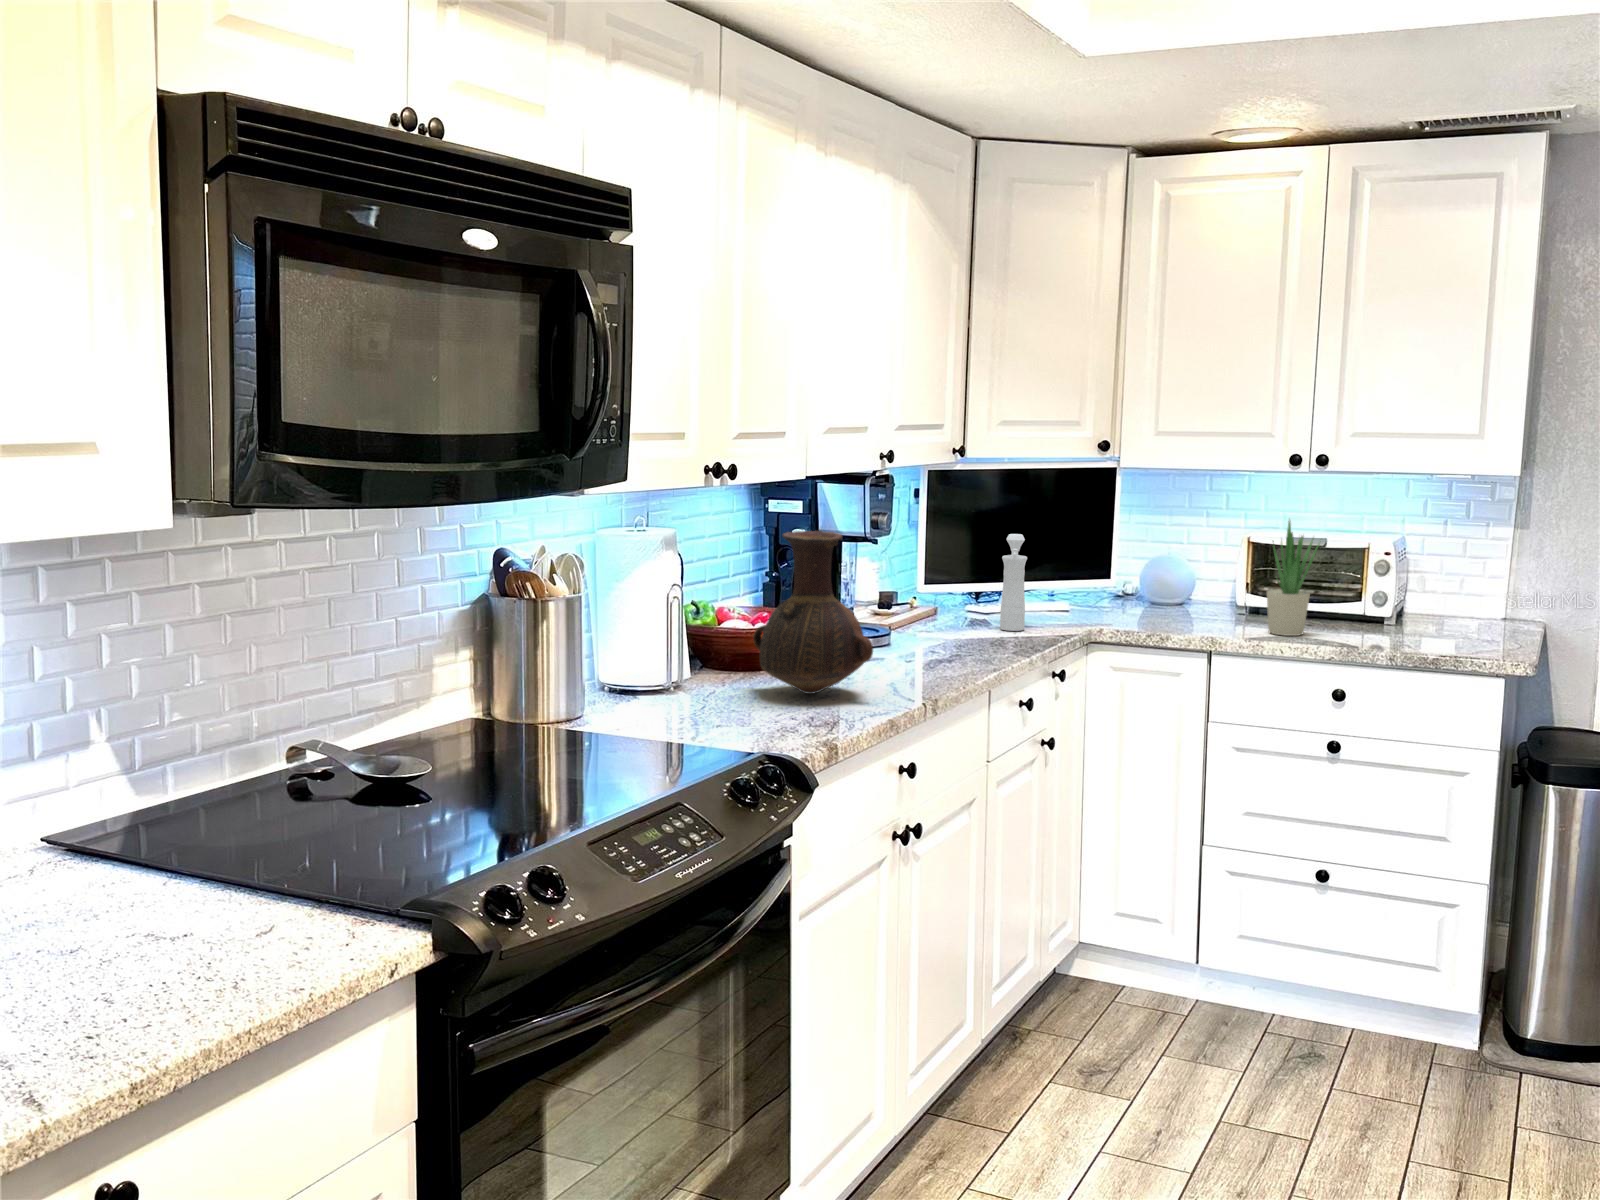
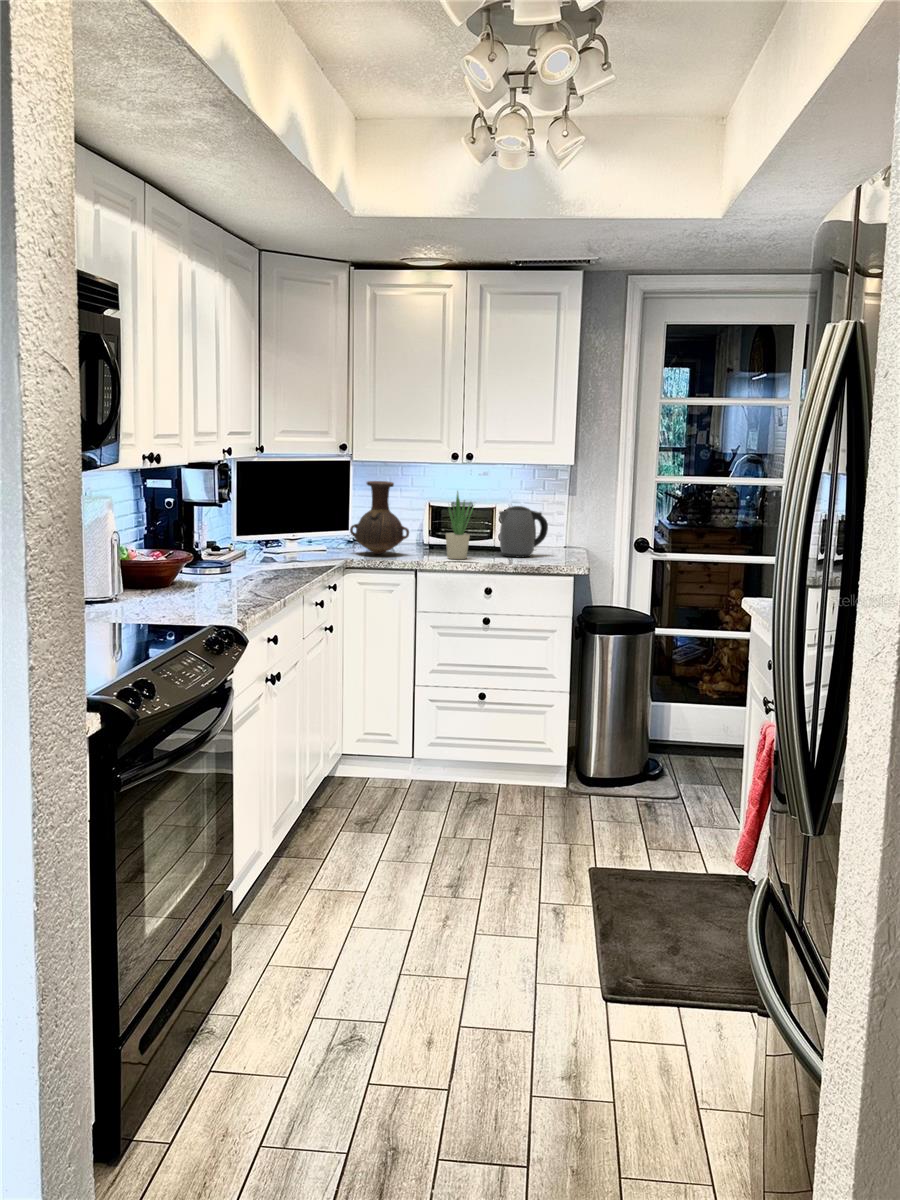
vase: present [753,531,873,694] -> present [350,481,409,554]
pepper mill: present [1000,534,1027,631] -> none [291,502,307,562]
kettle: none [1367,546,1460,636] -> present [499,506,548,557]

